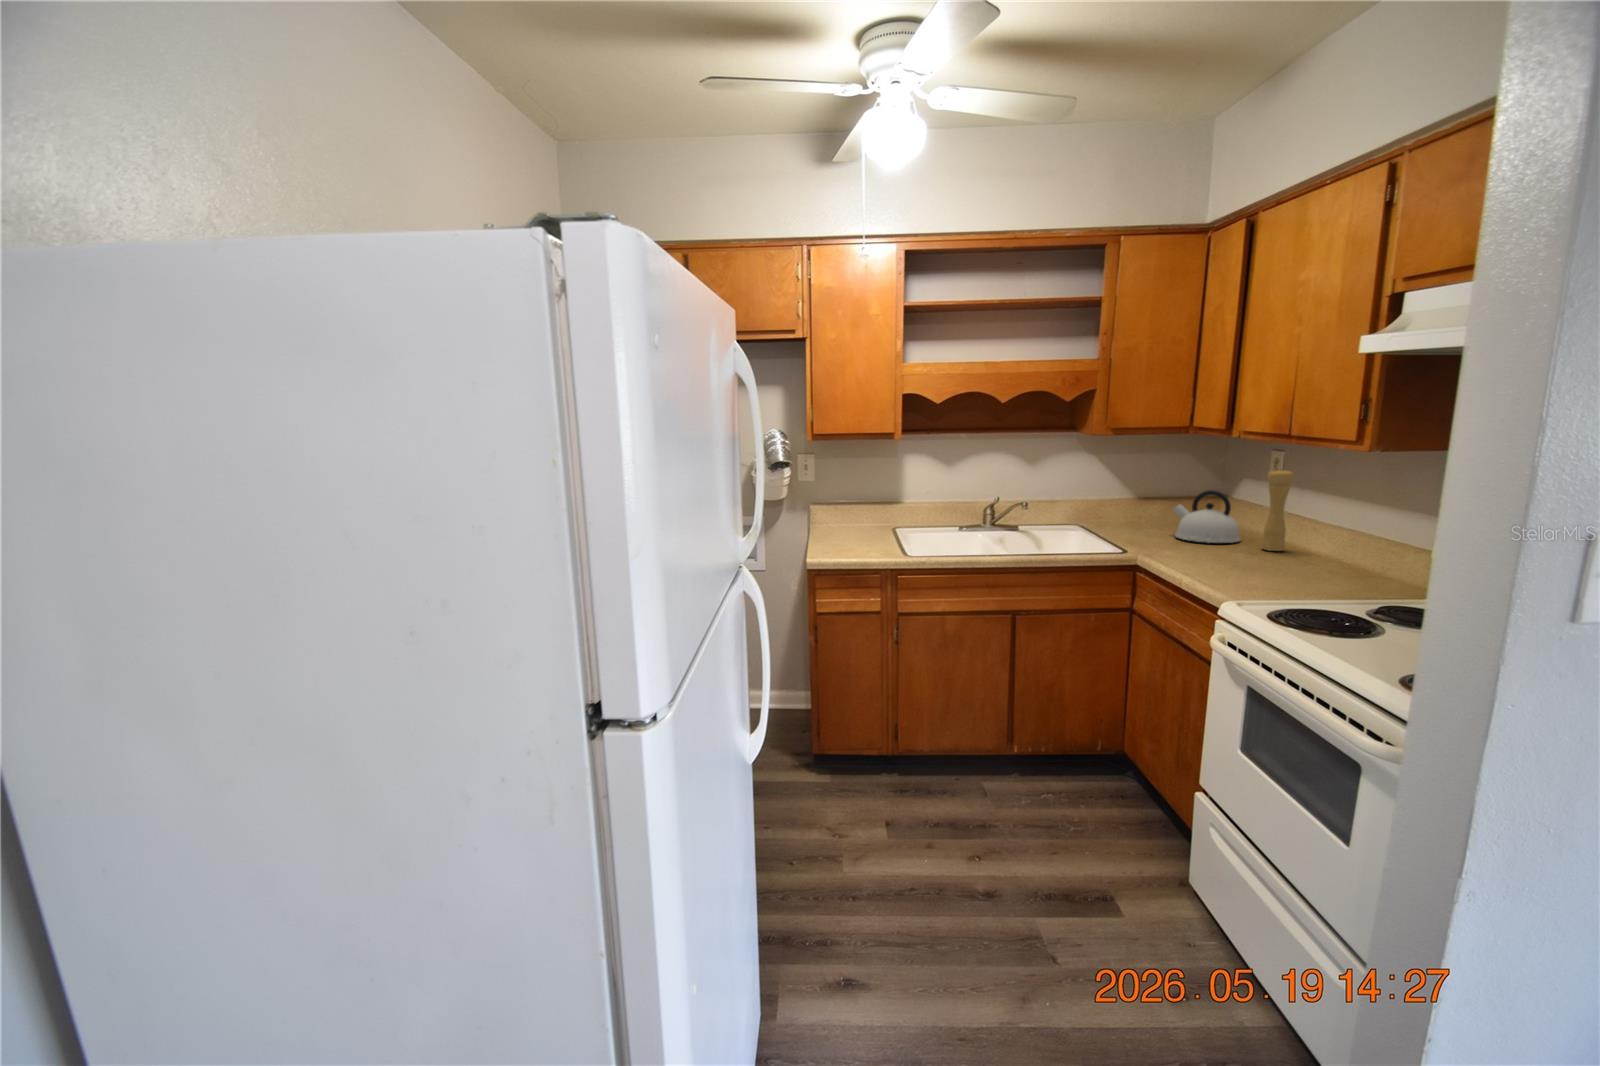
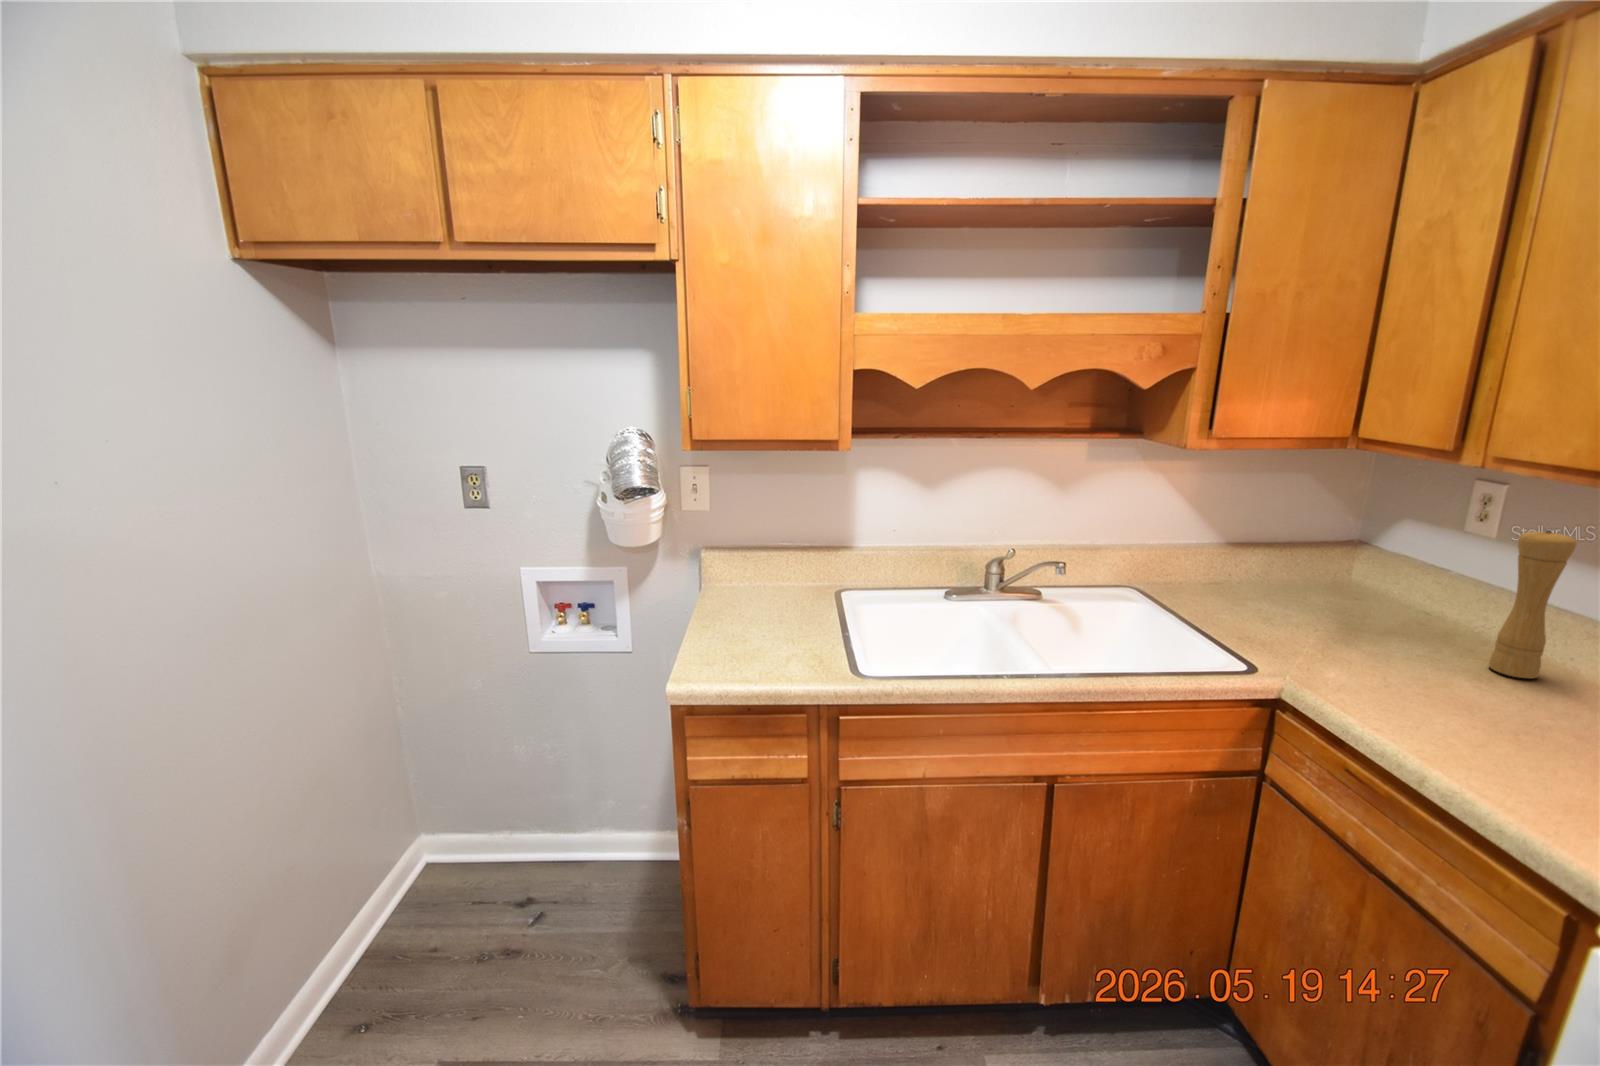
kettle: present [1173,490,1240,543] -> none [1305,550,1432,648]

